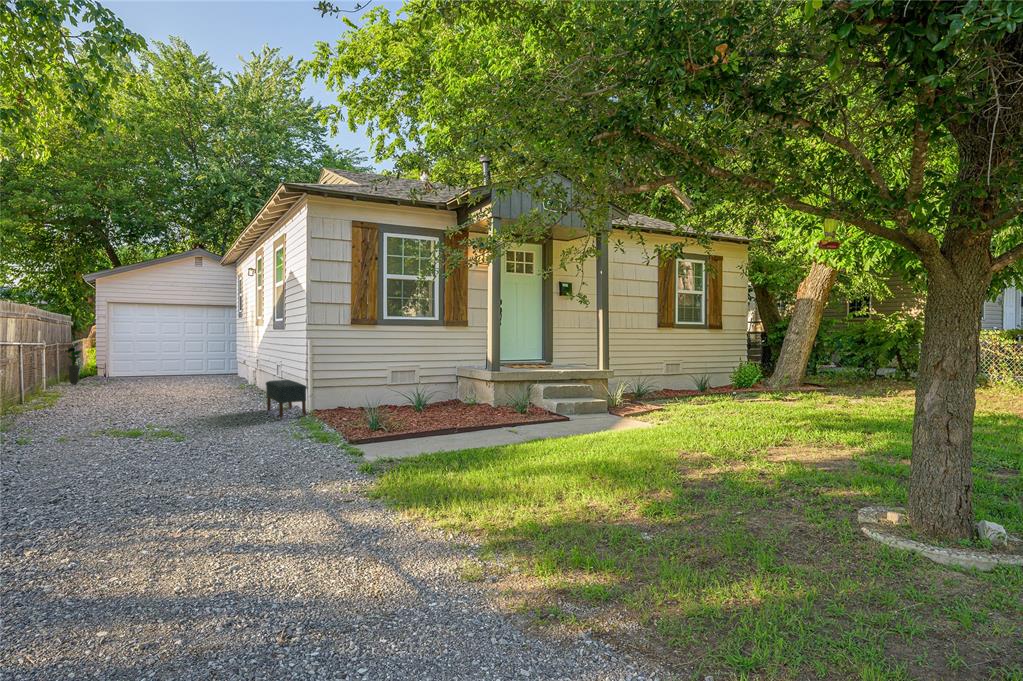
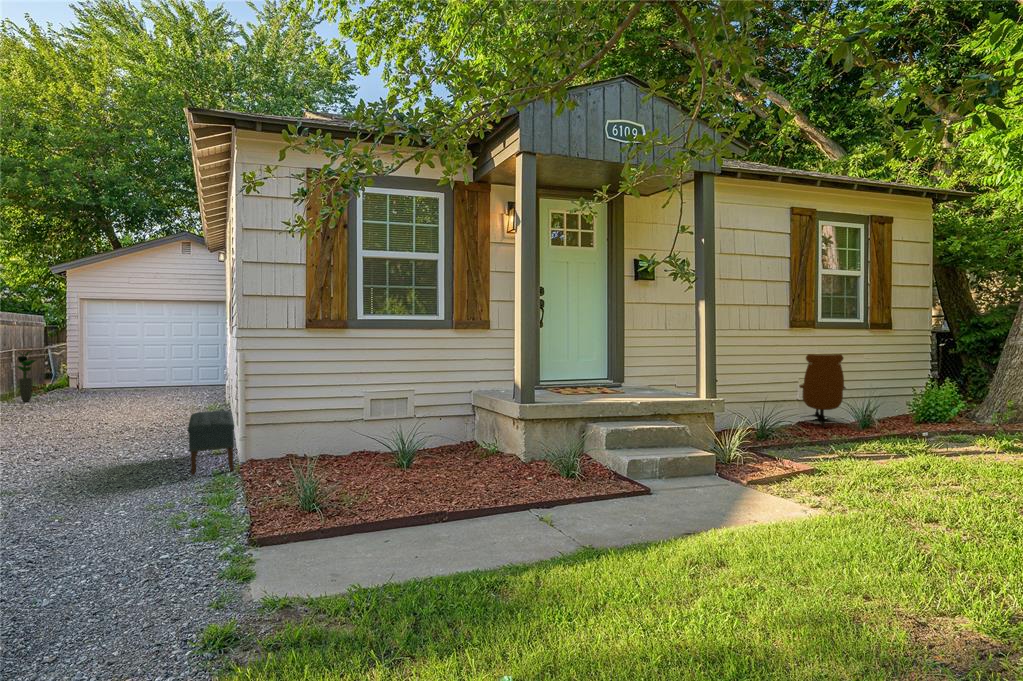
lounge chair: none [661,344,691,391] -> present [798,354,847,428]

